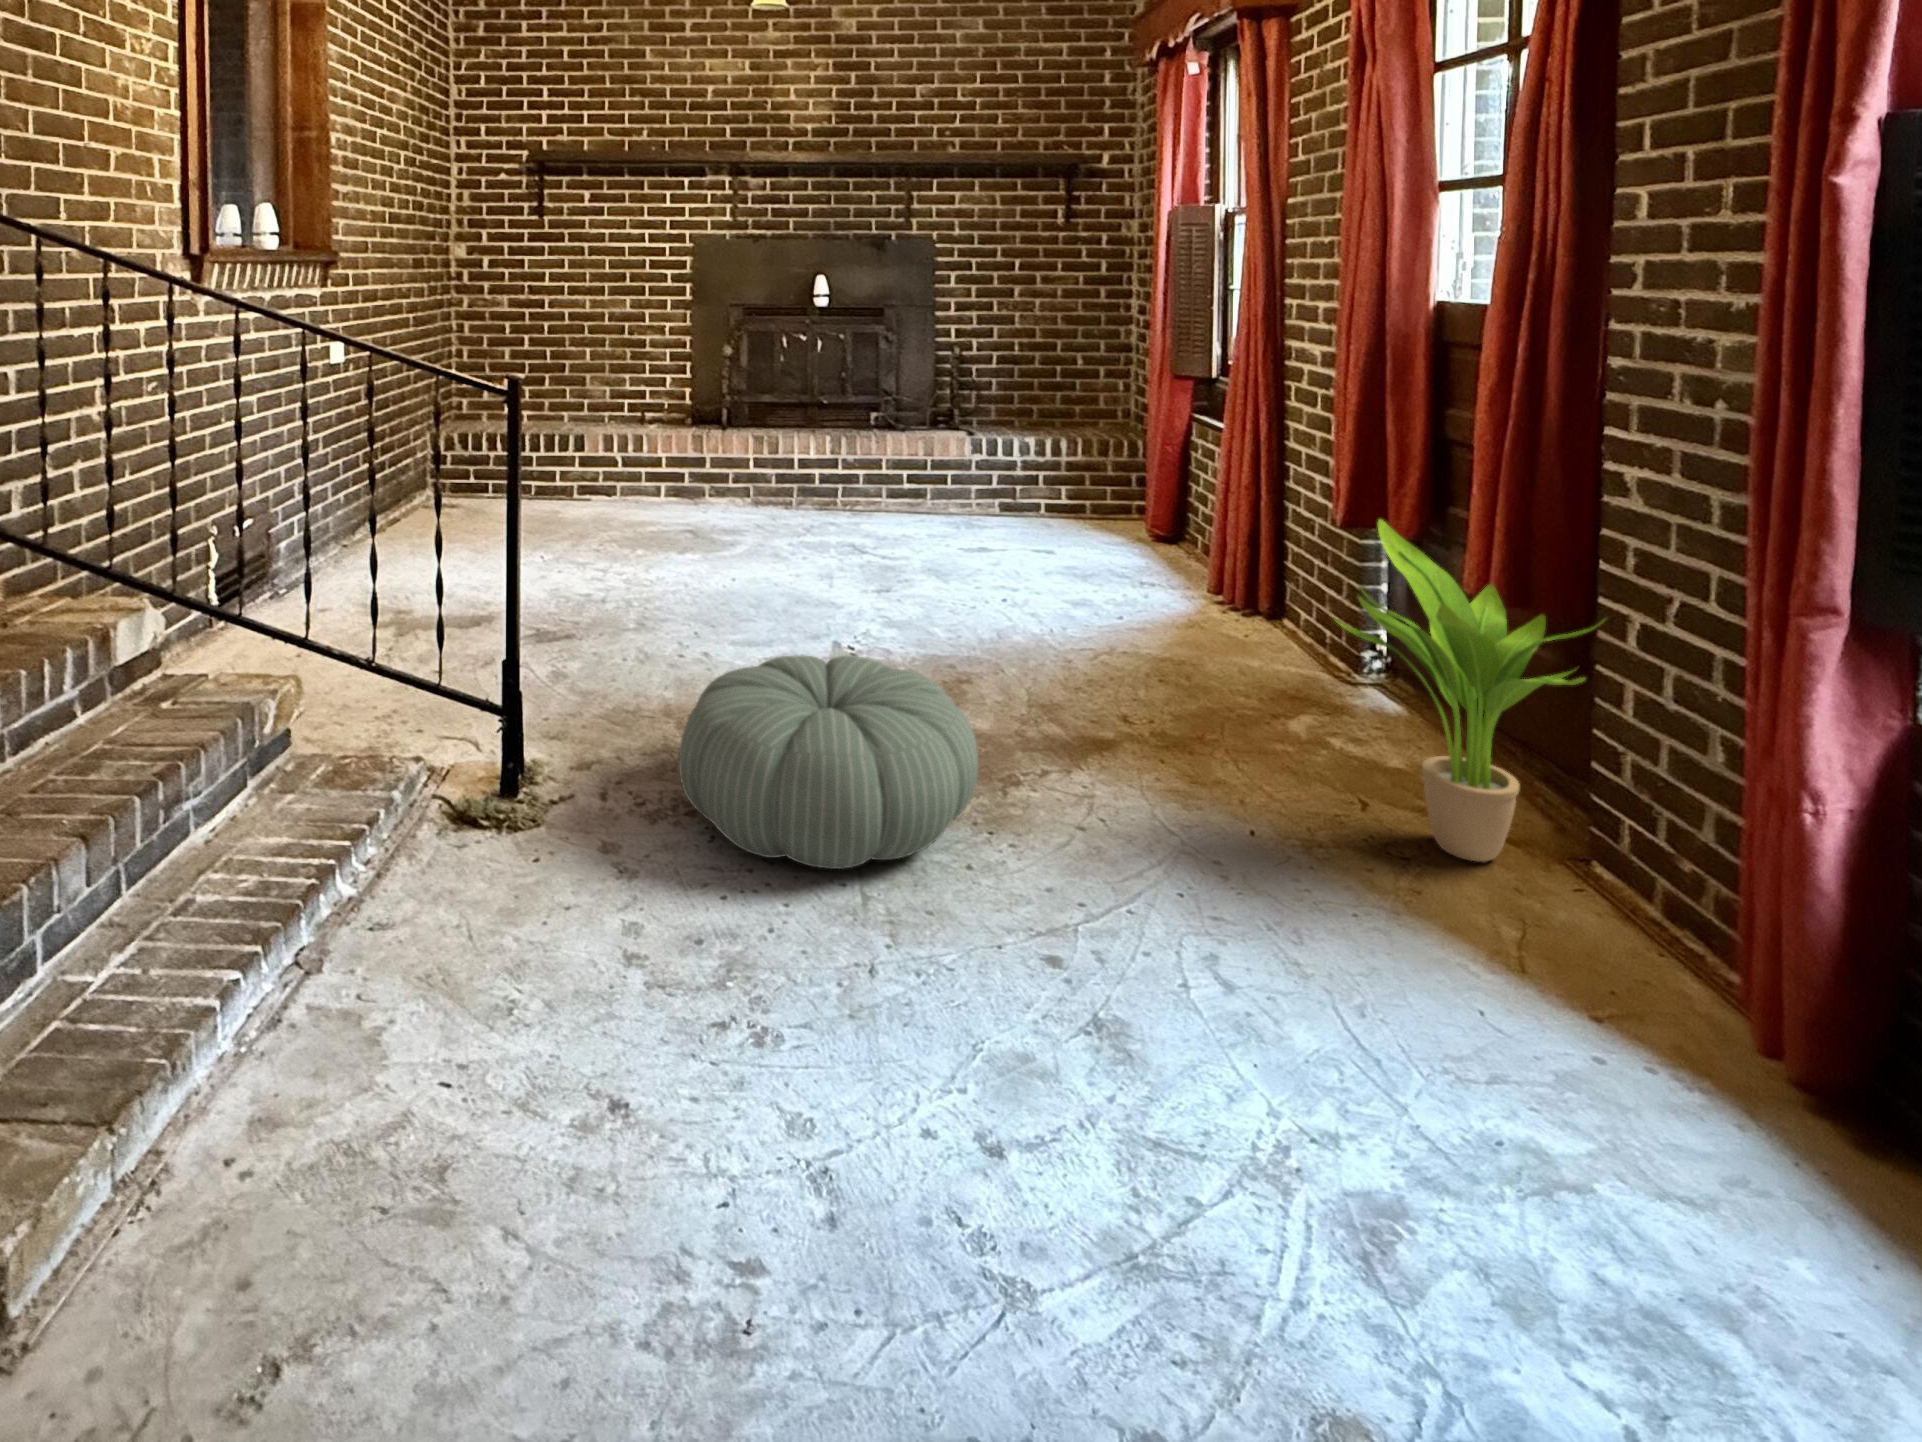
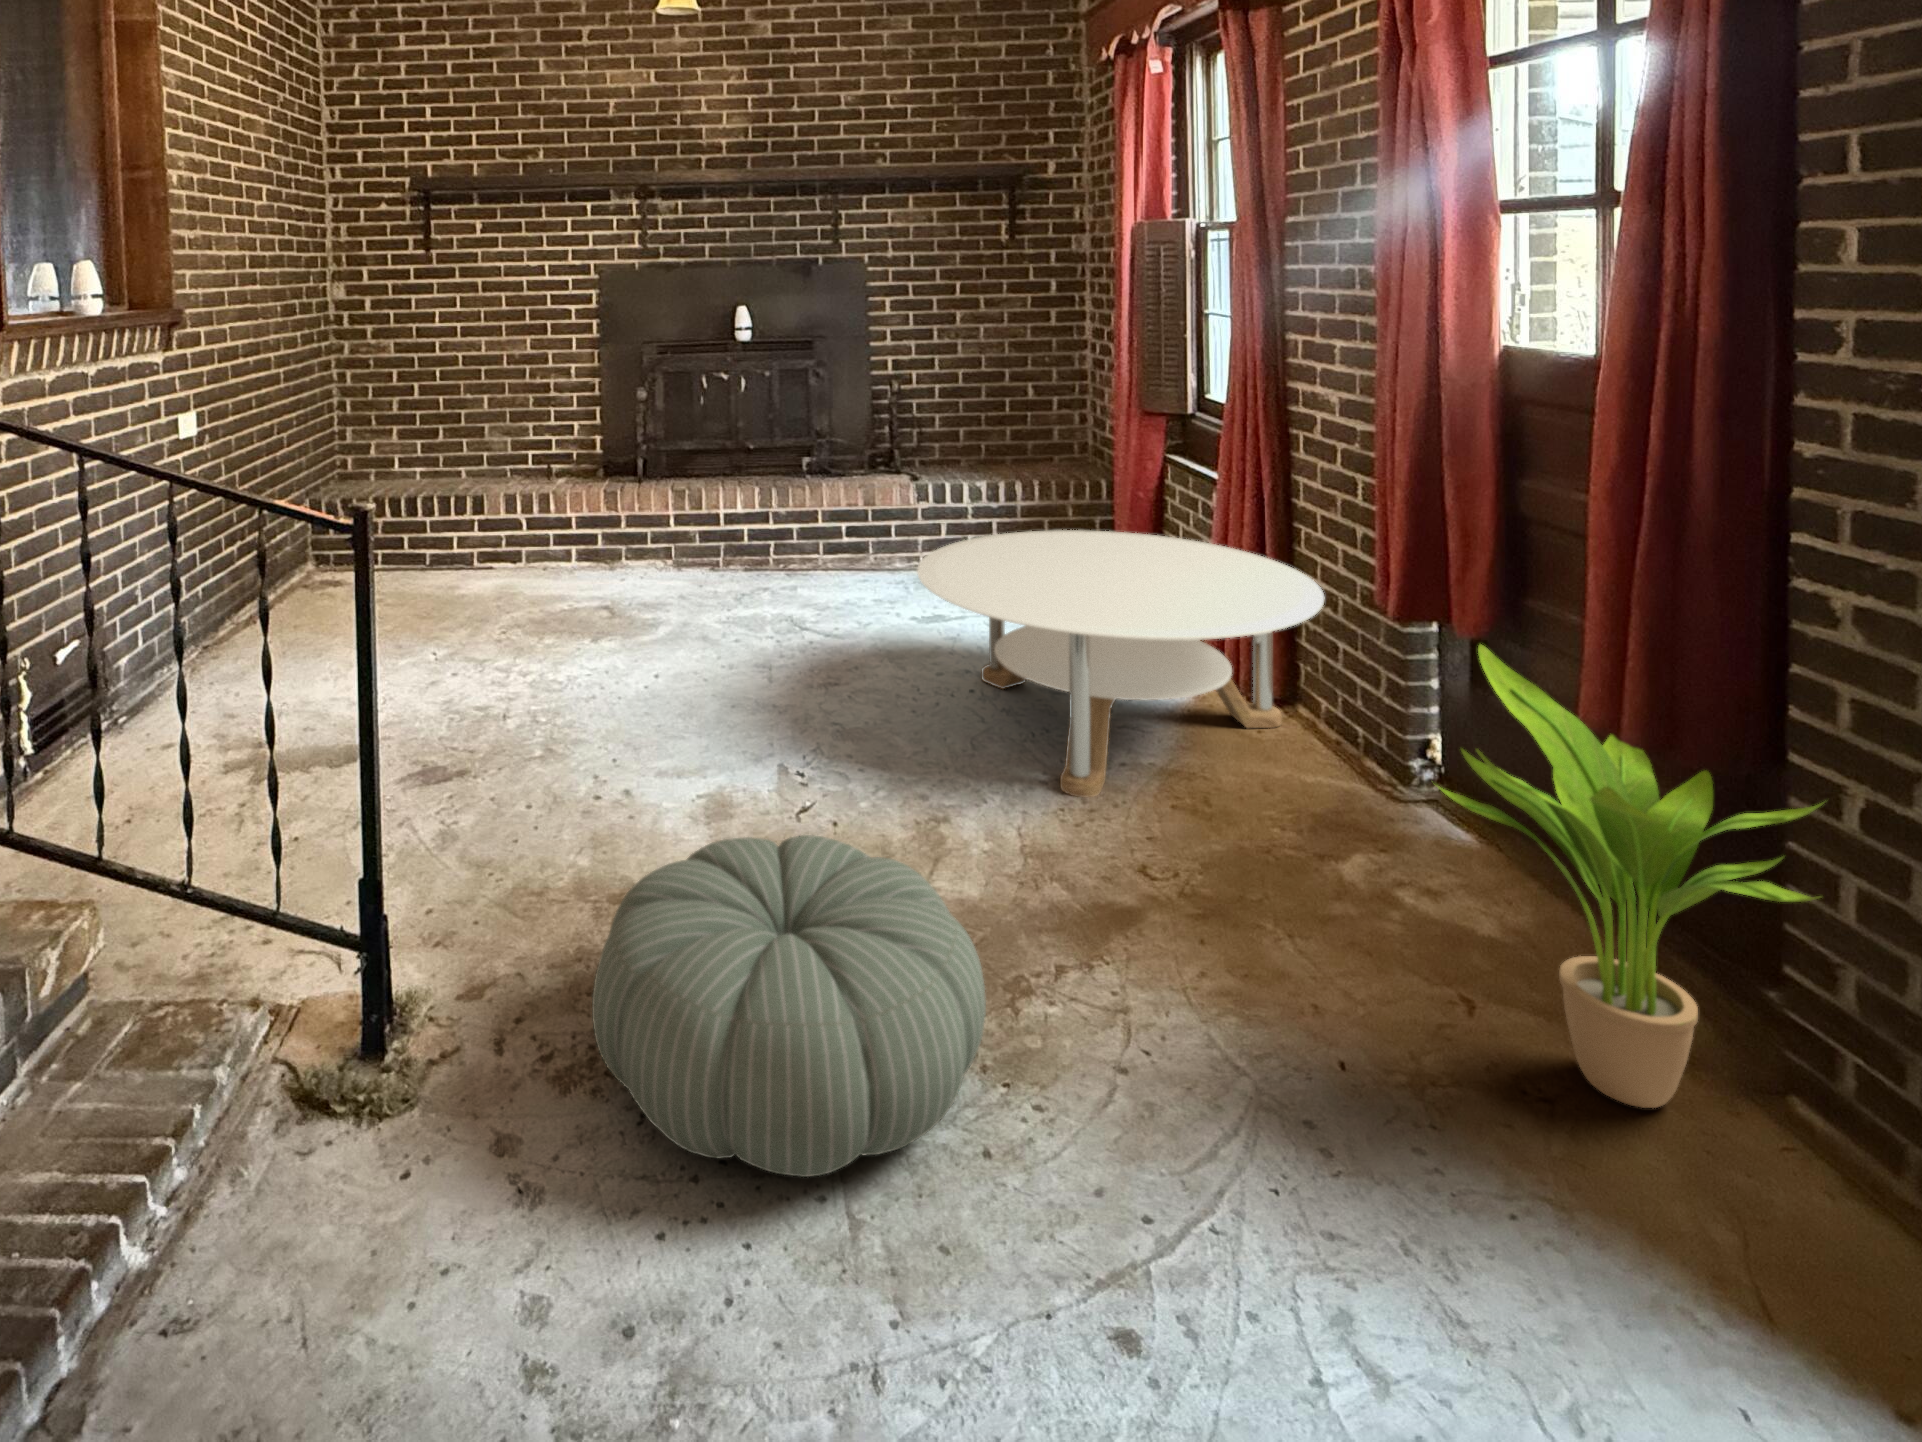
round table: none [958,466,1298,670] -> present [917,530,1324,797]

